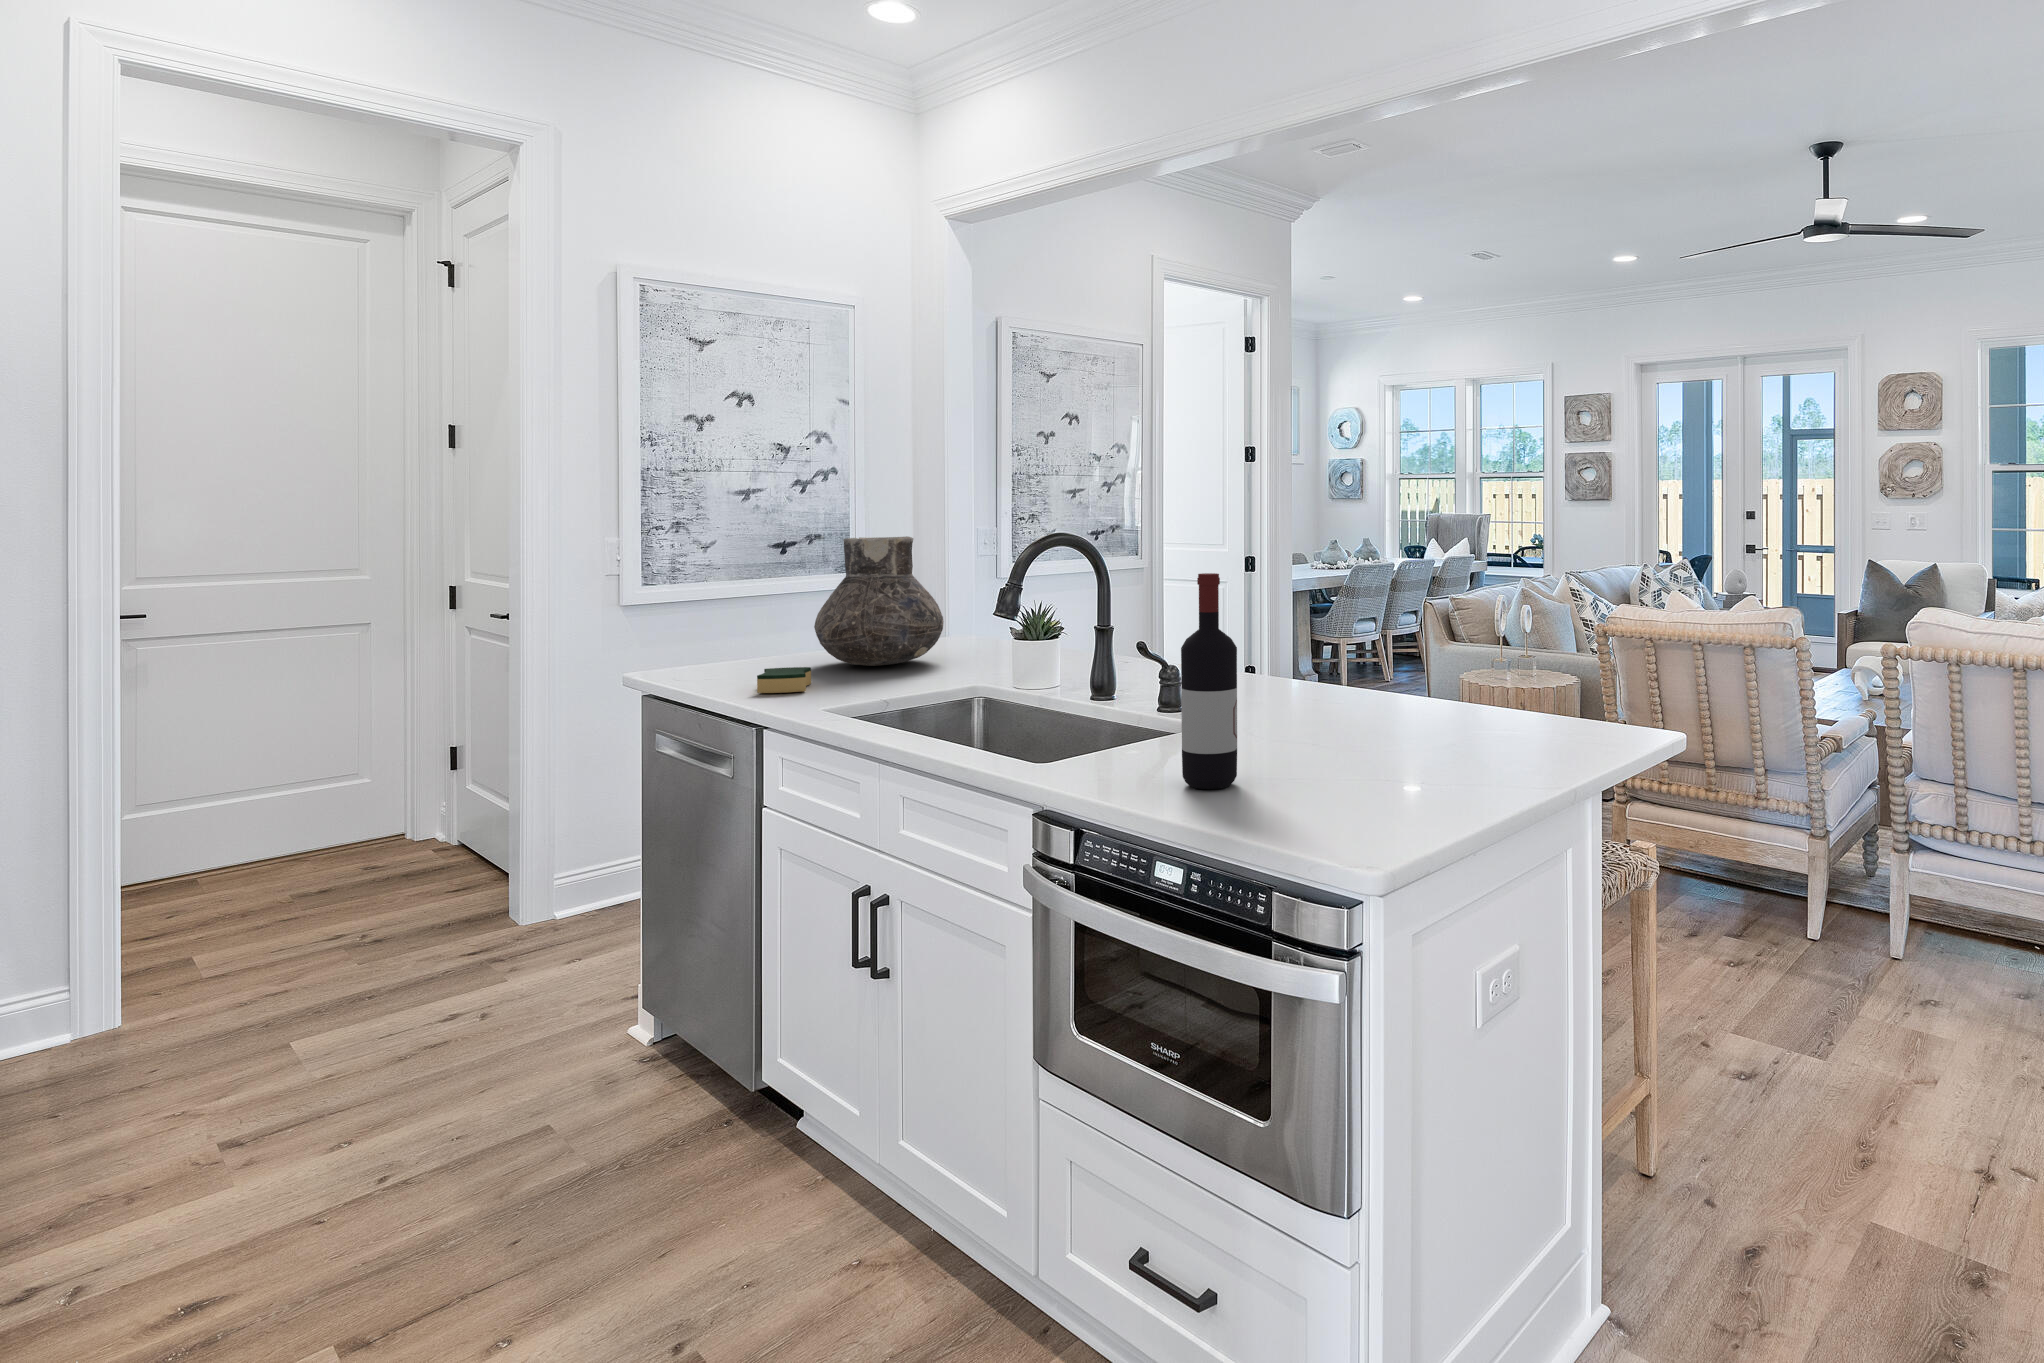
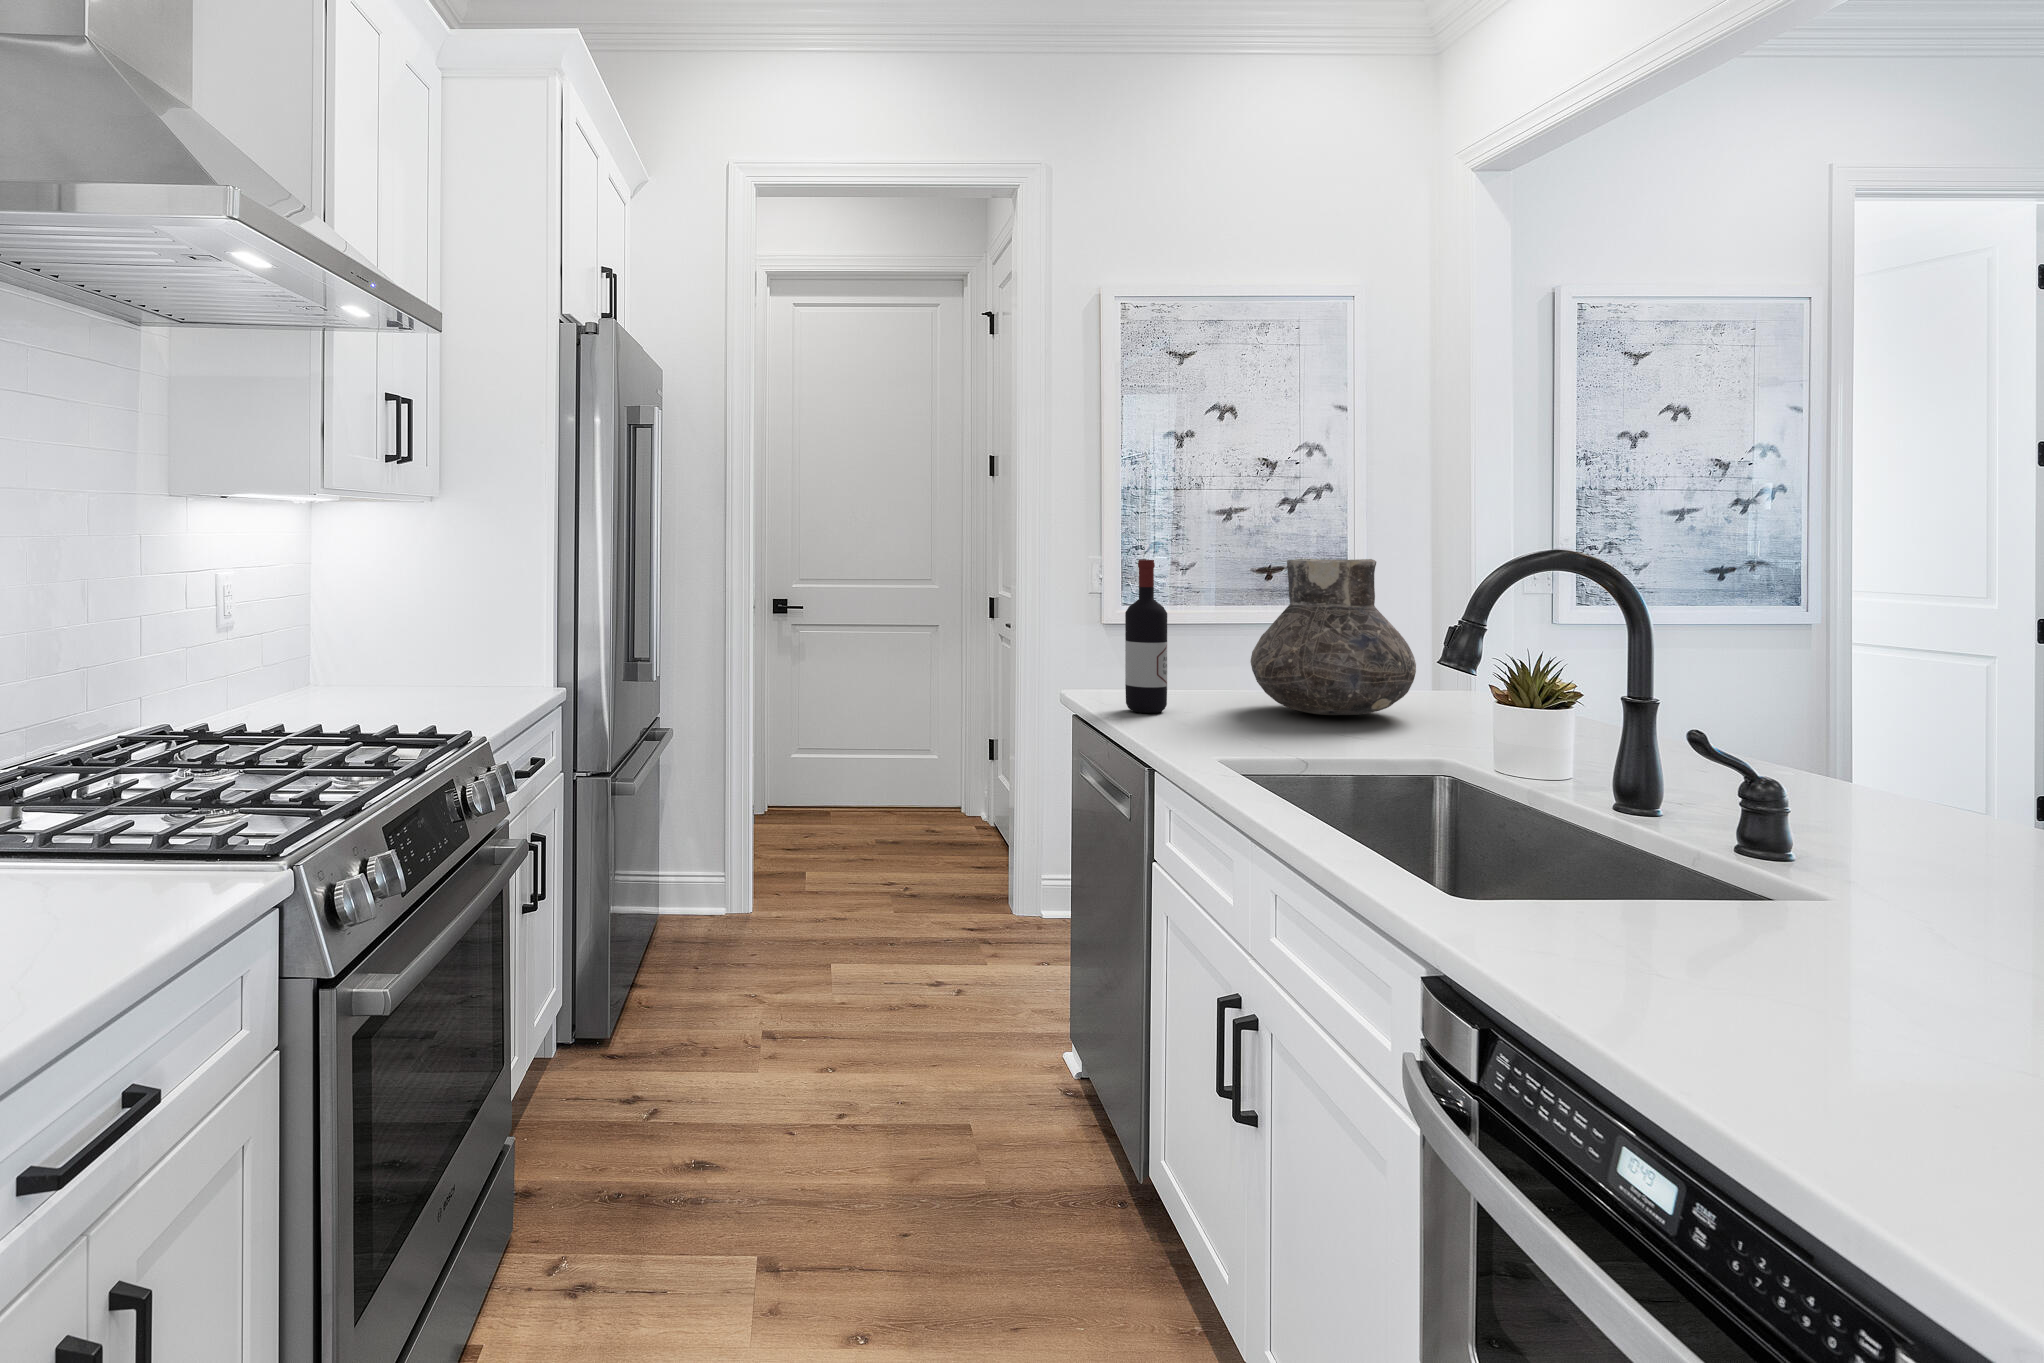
wine bottle: present [1181,573,1237,789] -> present [1125,560,1167,713]
sponge: present [757,667,811,693] -> none [1163,704,1231,736]

